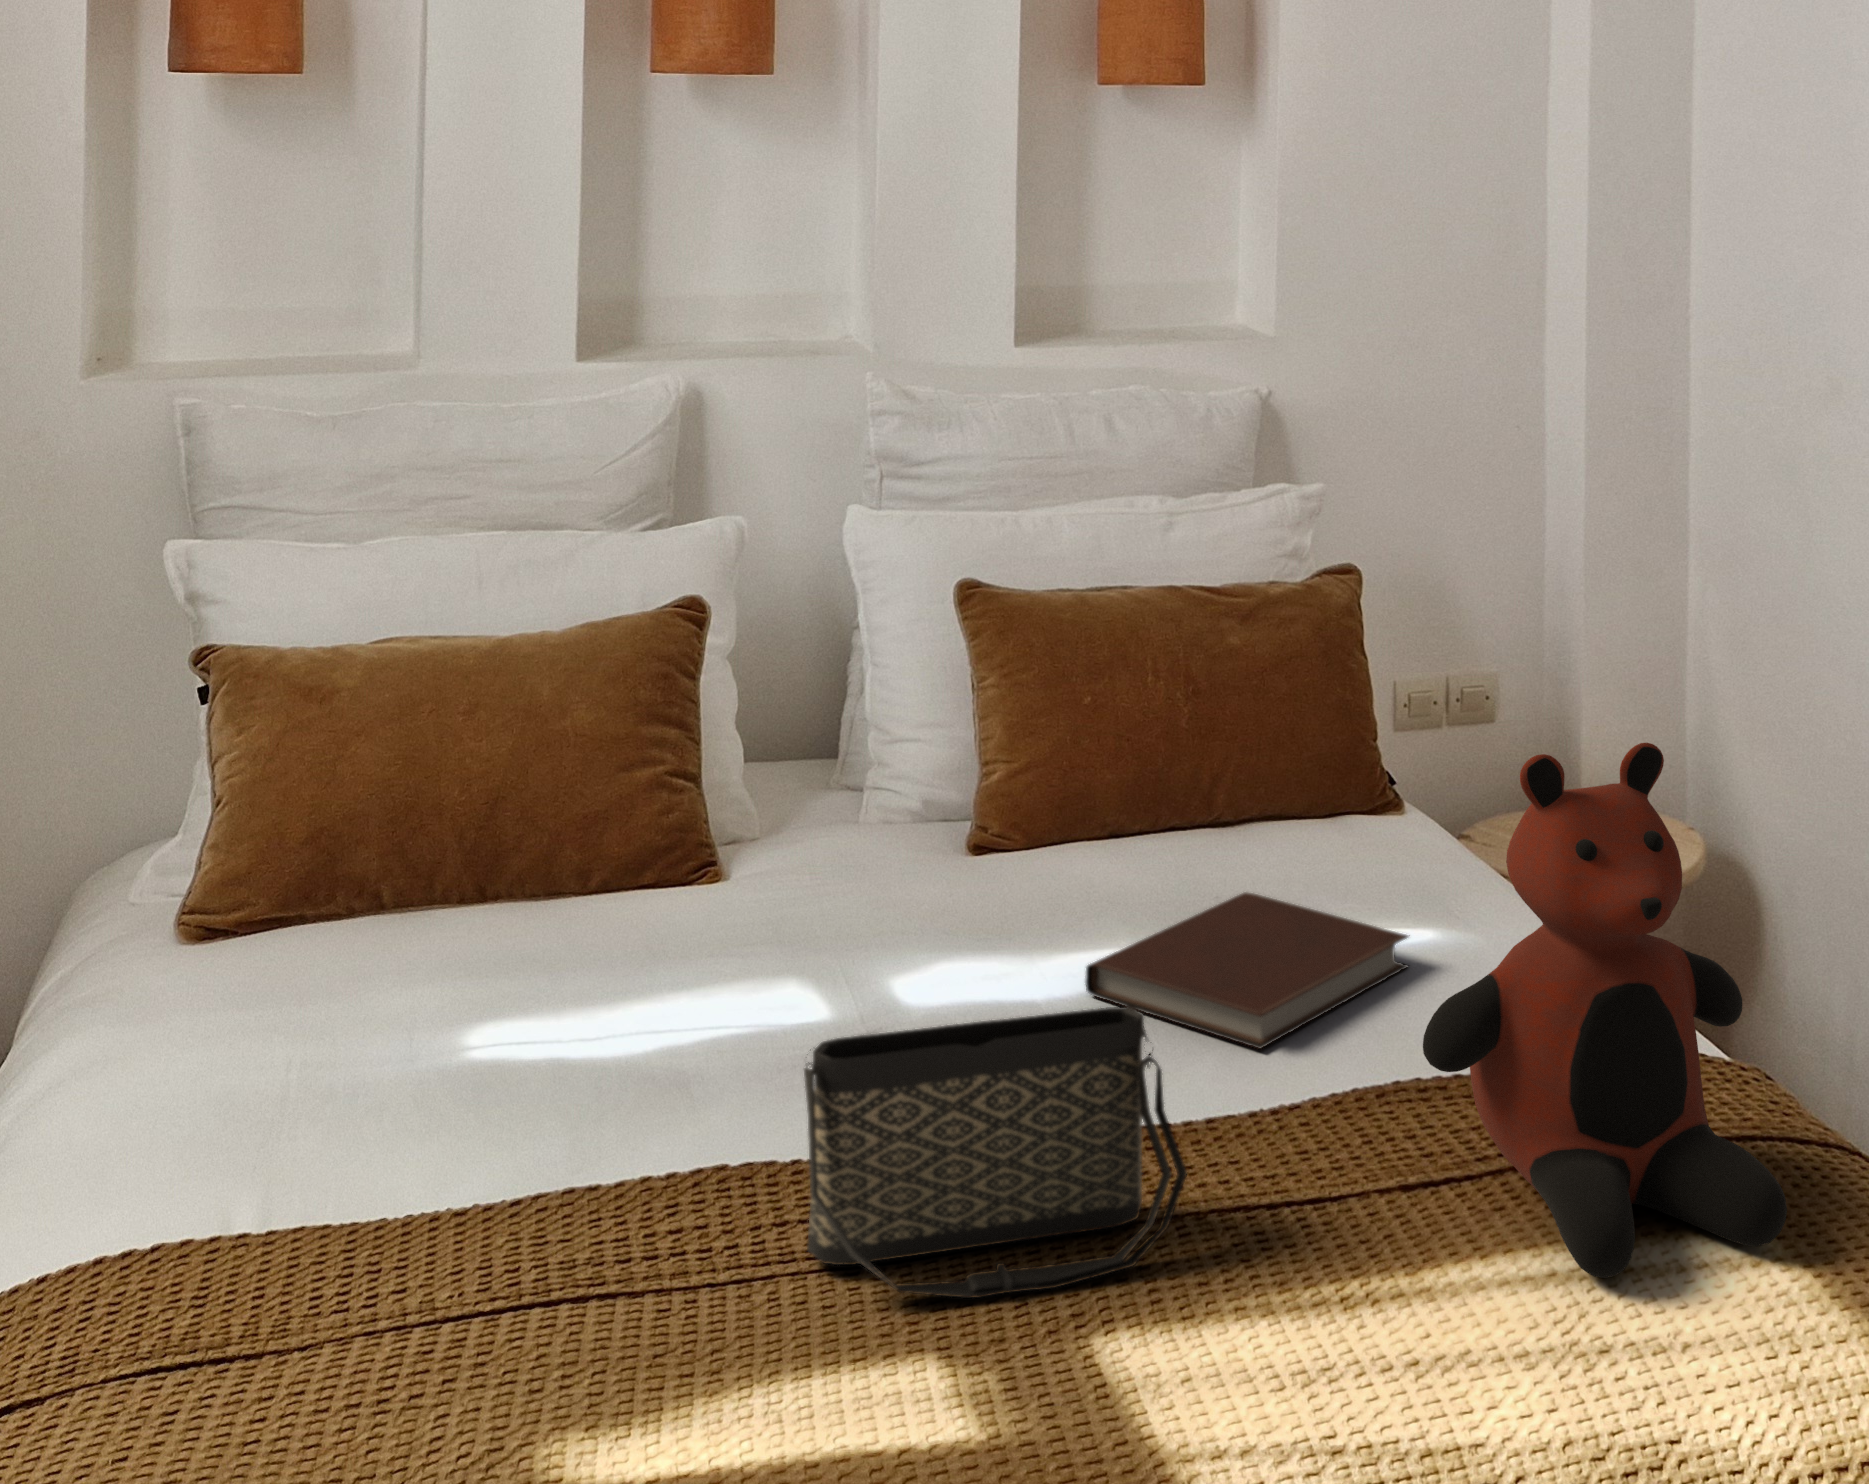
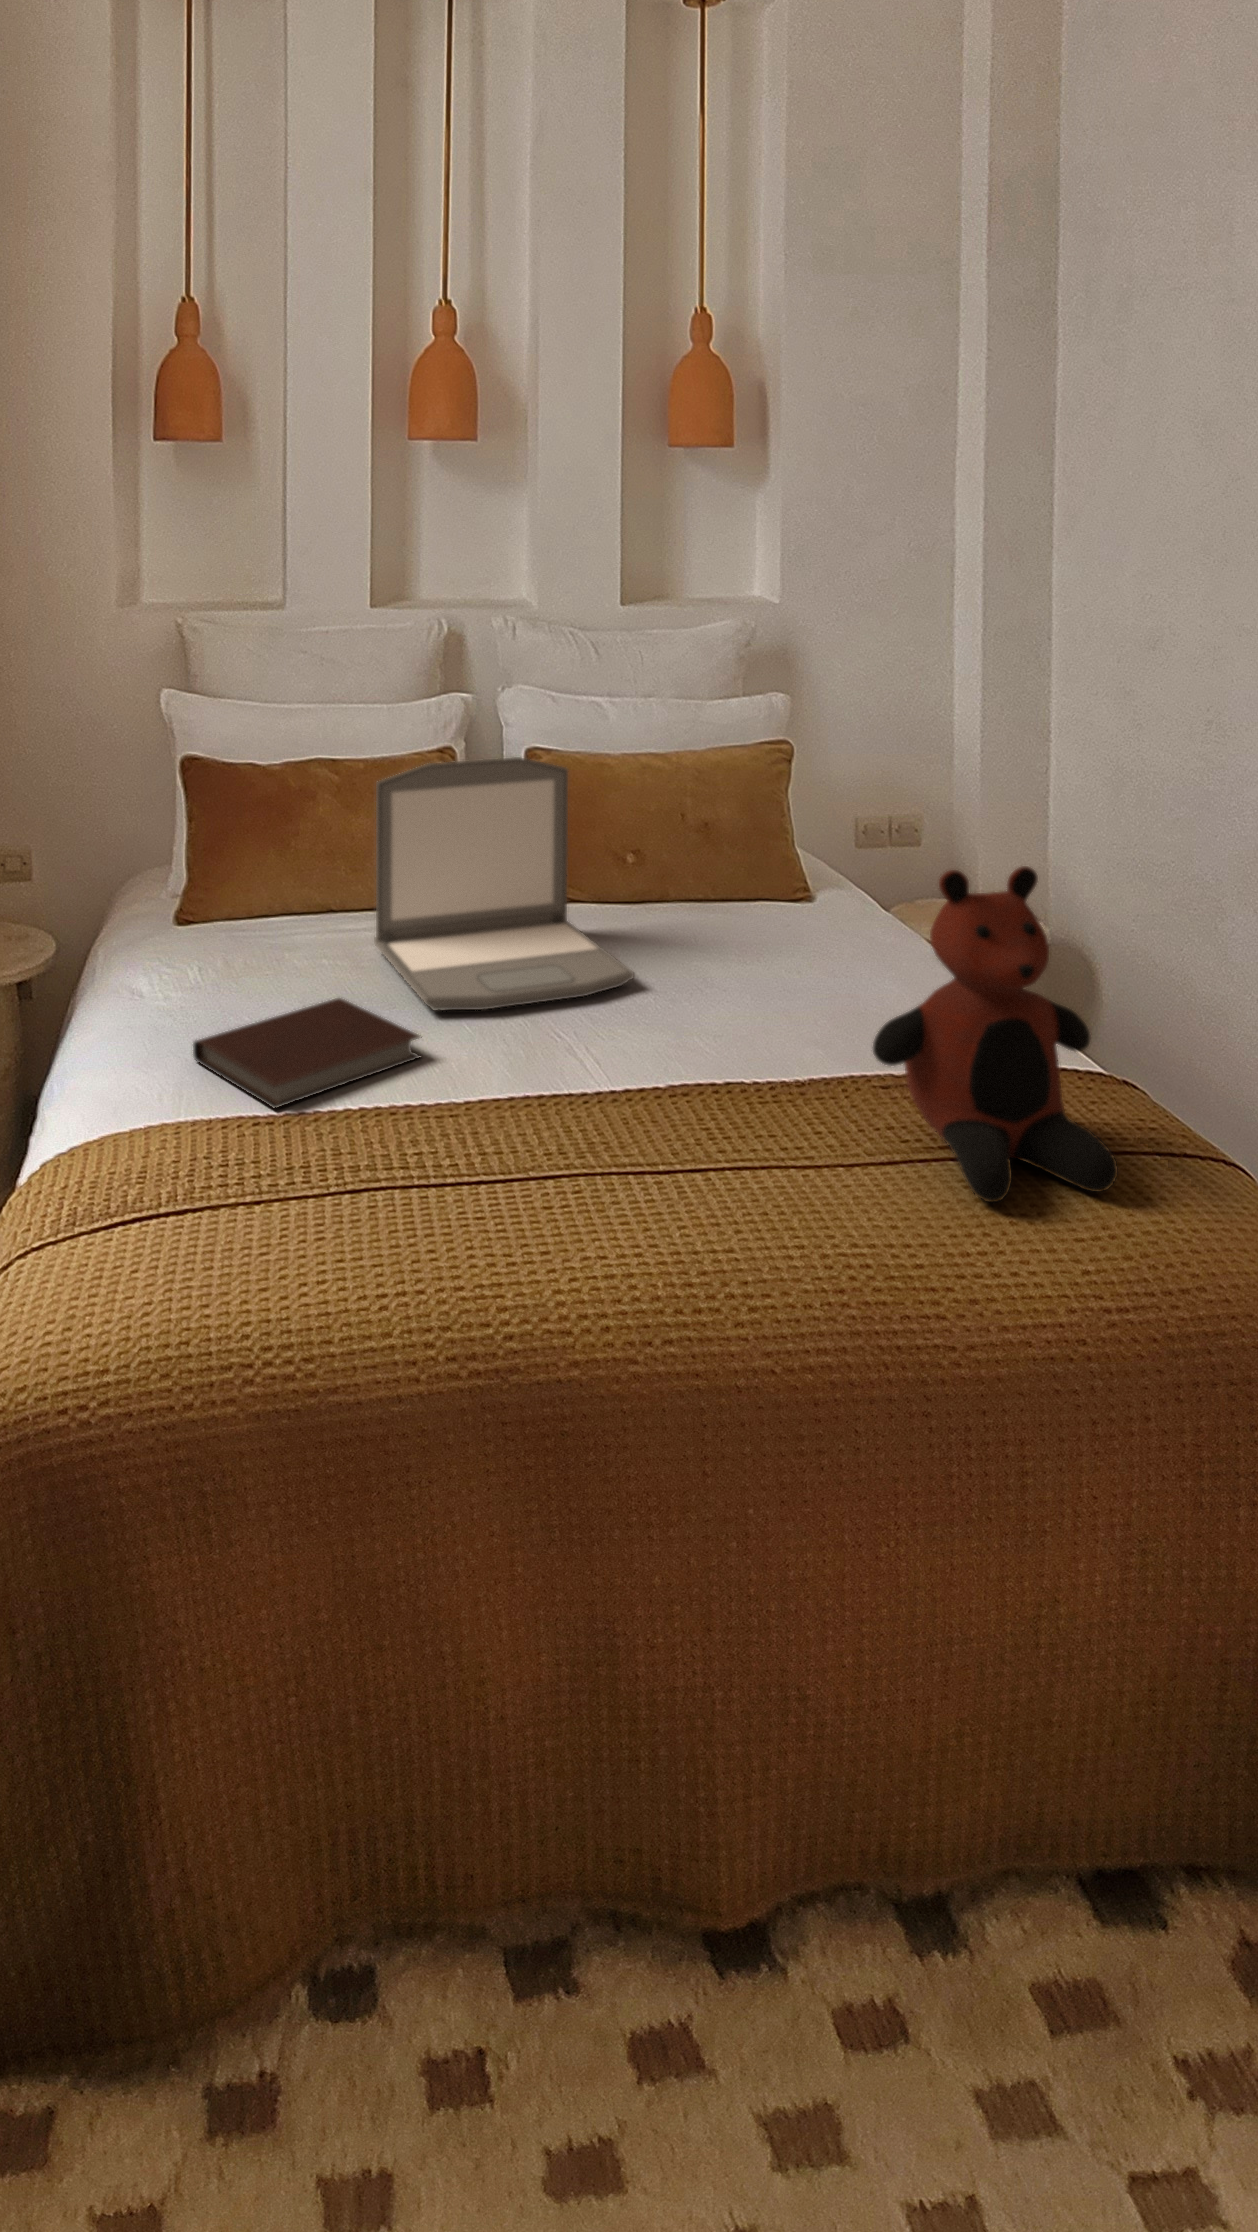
laptop: none [588,589,1034,1033] -> present [374,757,634,1011]
notebook: present [1085,893,1408,1049] -> present [193,998,422,1108]
handbag: present [804,1007,1187,1298] -> none [485,1010,719,1177]

